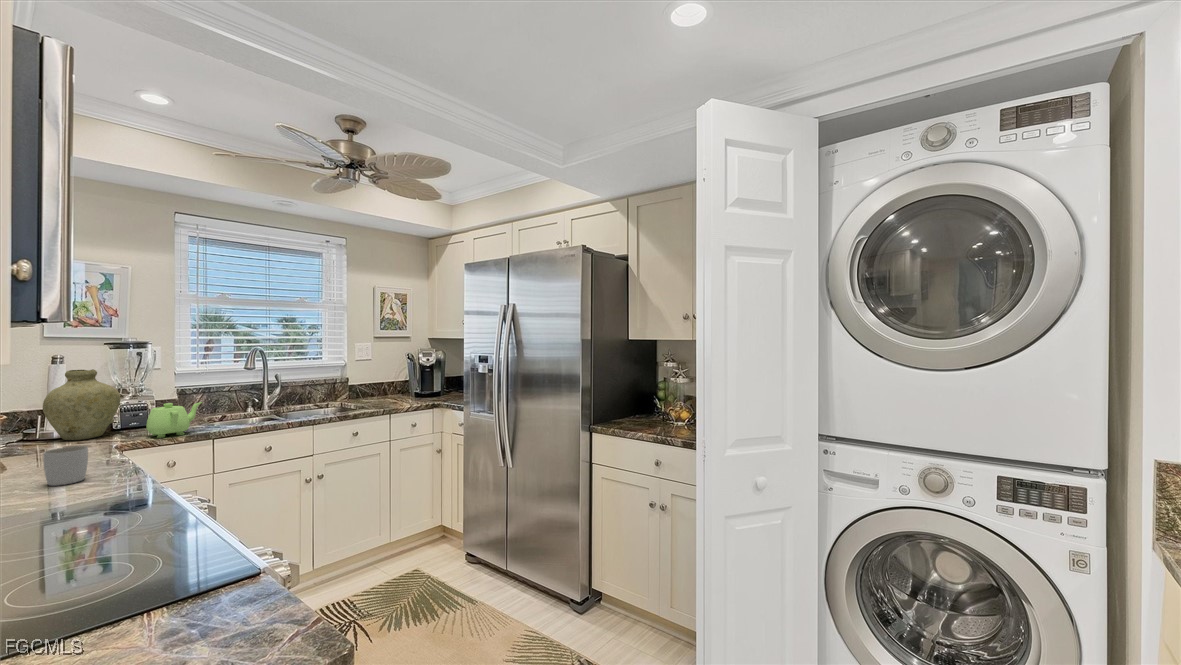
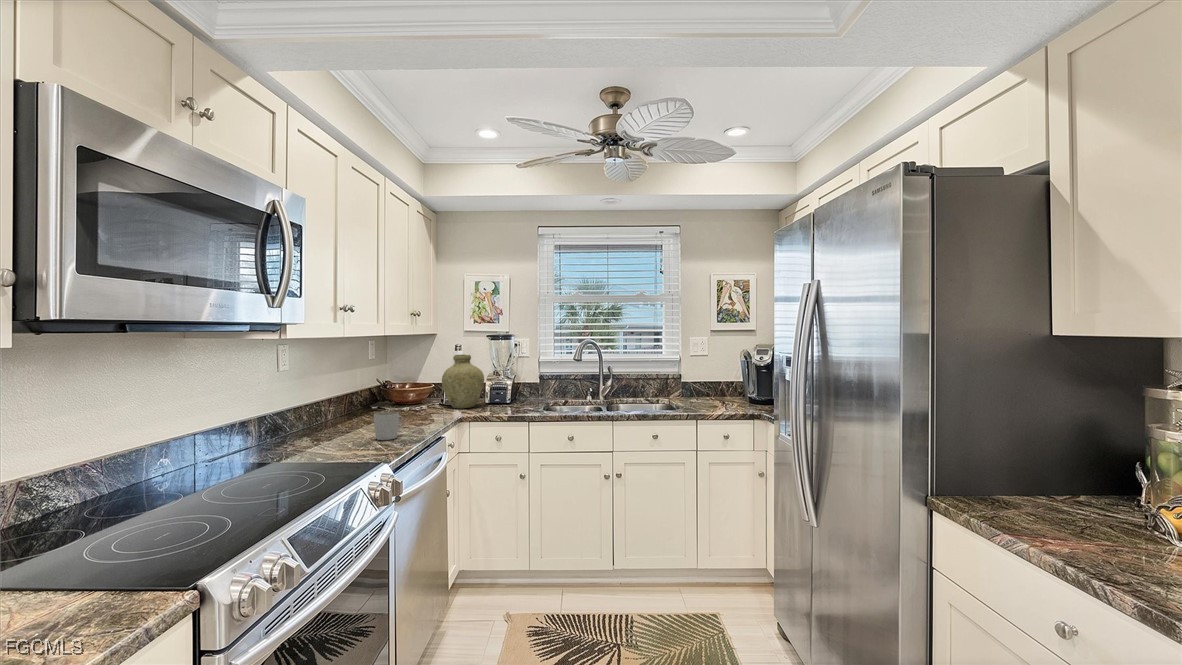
teapot: present [146,402,202,438] -> none [487,386,525,415]

